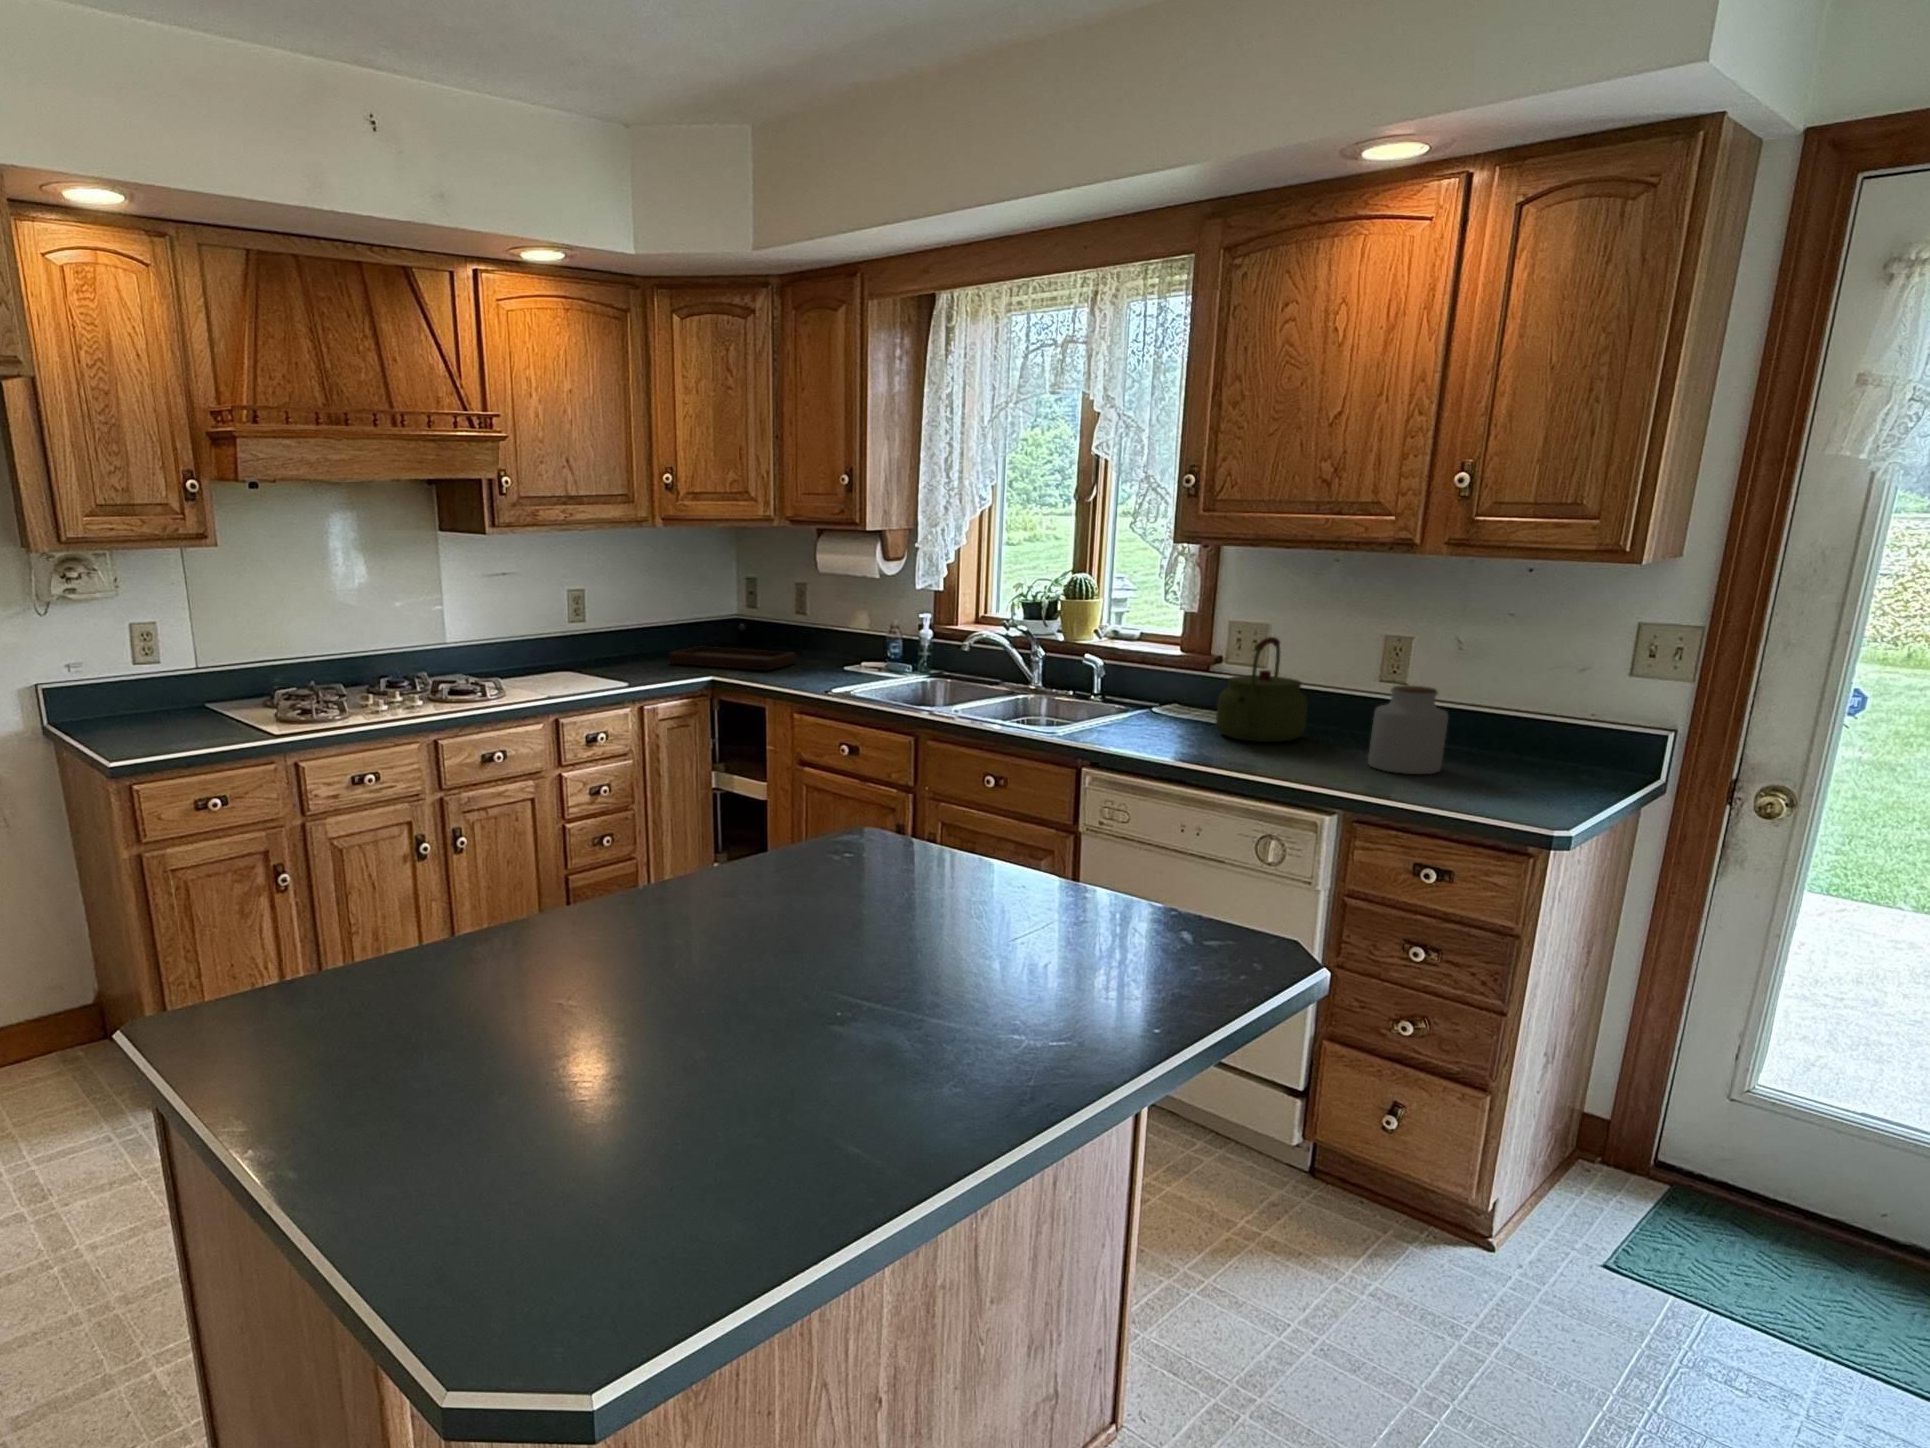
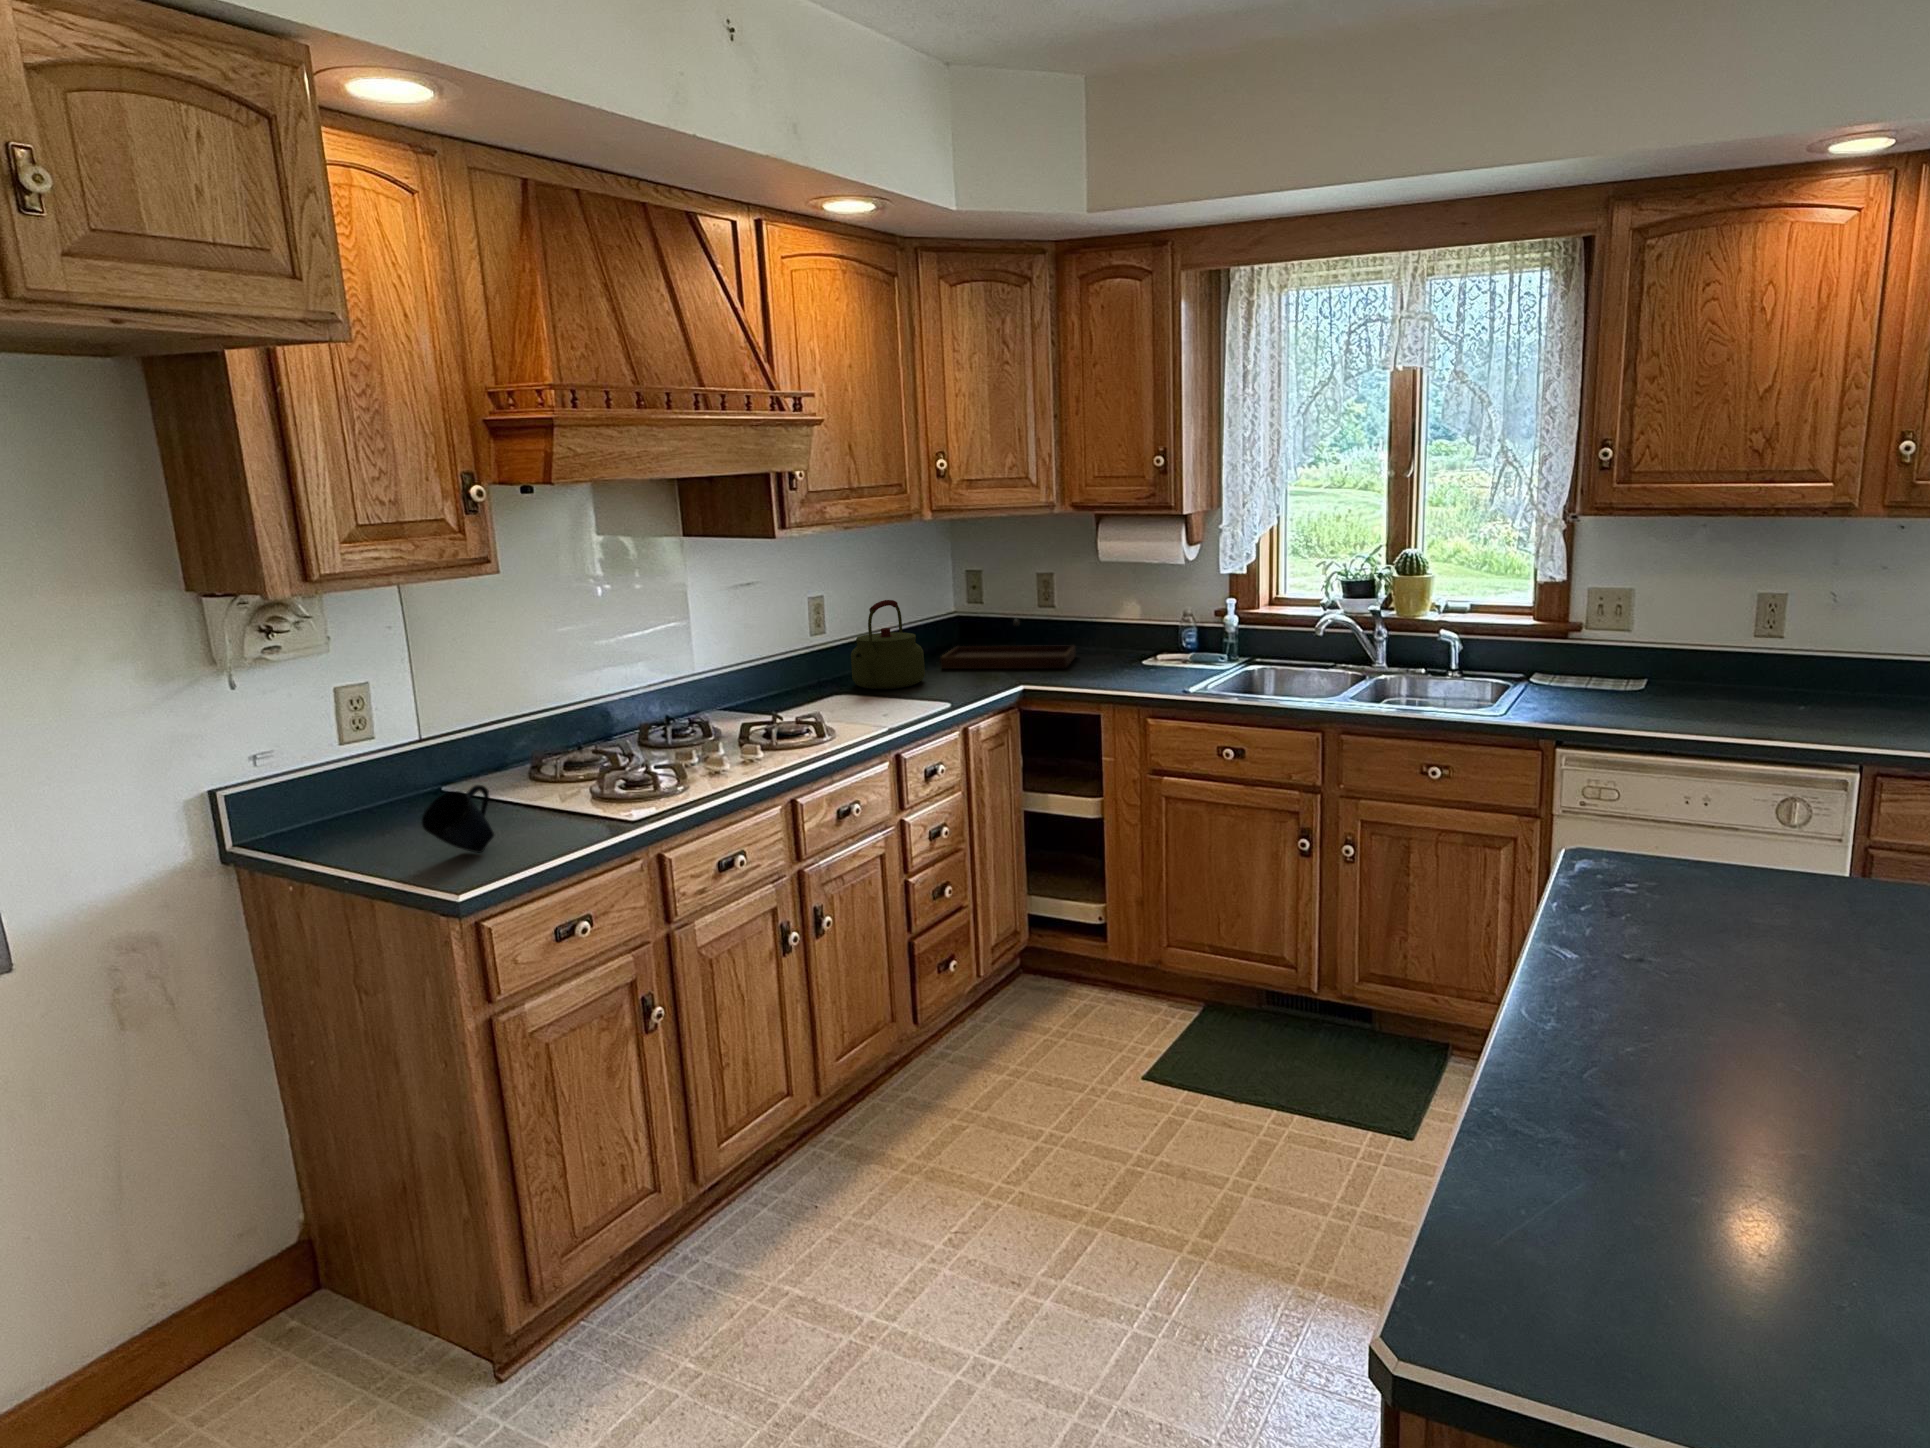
kettle: present [1216,637,1308,742] -> present [851,600,925,689]
jar: present [1368,685,1448,774] -> none [1802,640,1881,724]
mug: none [130,694,184,743] -> present [422,785,494,853]

